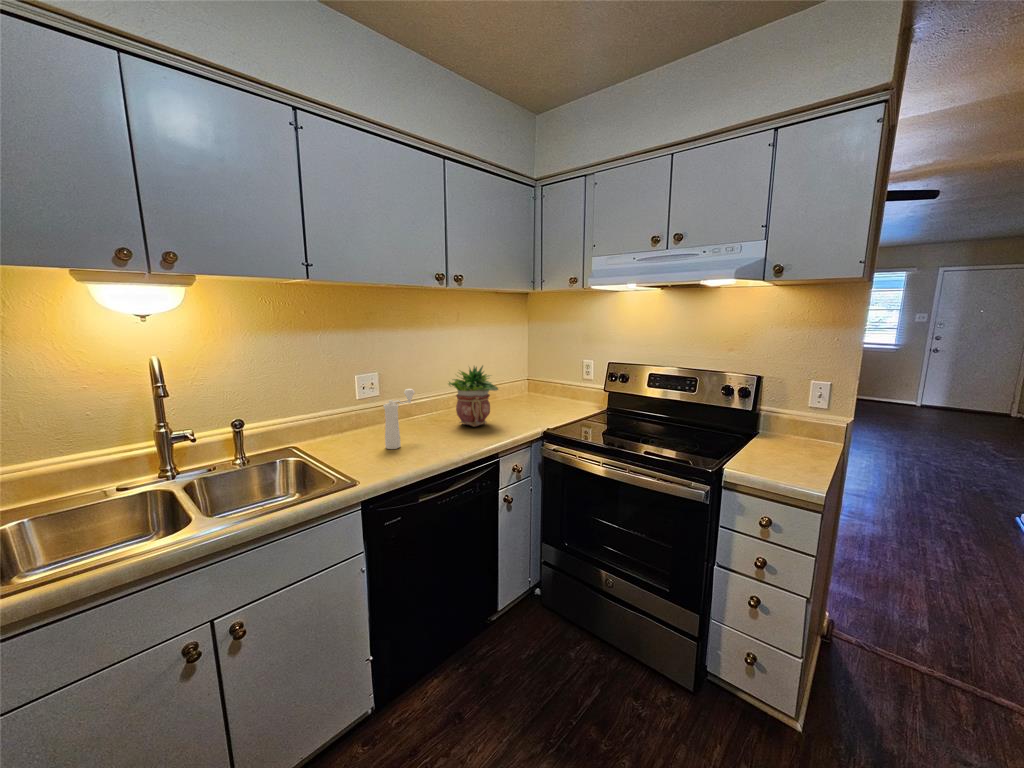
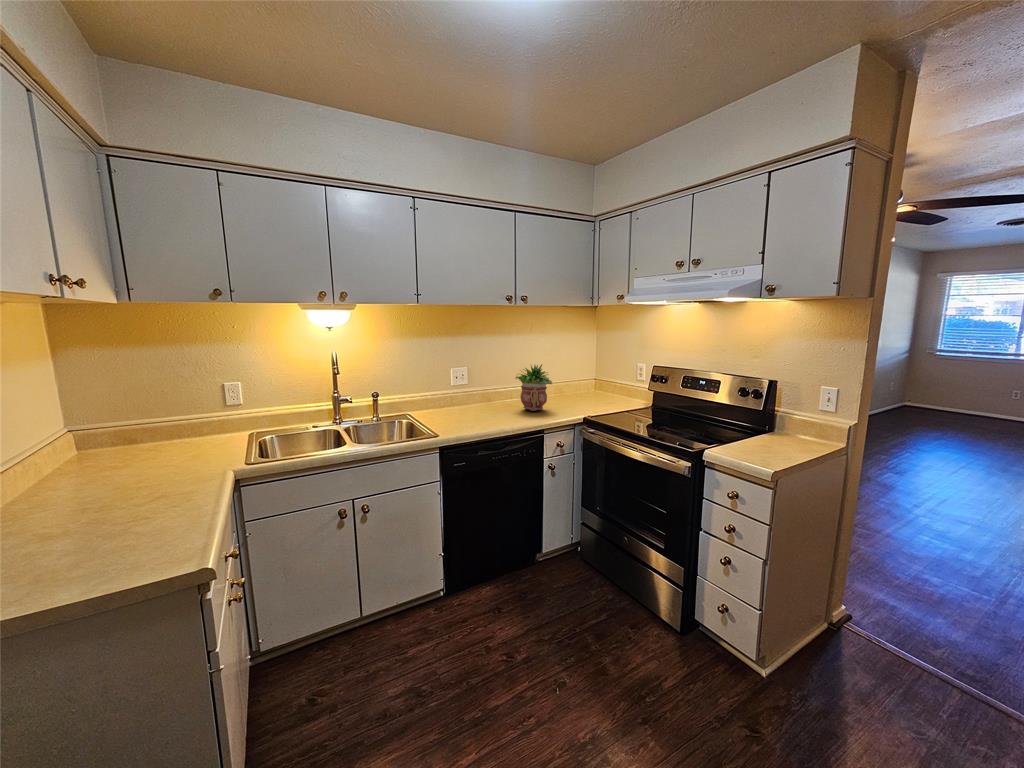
pepper mill: present [383,389,415,449] -> none [463,379,487,420]

